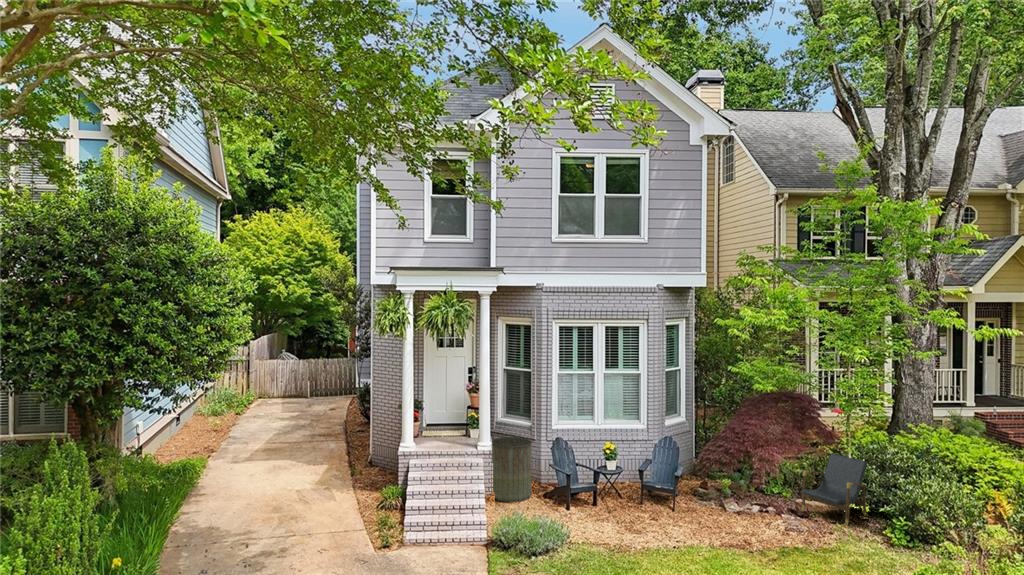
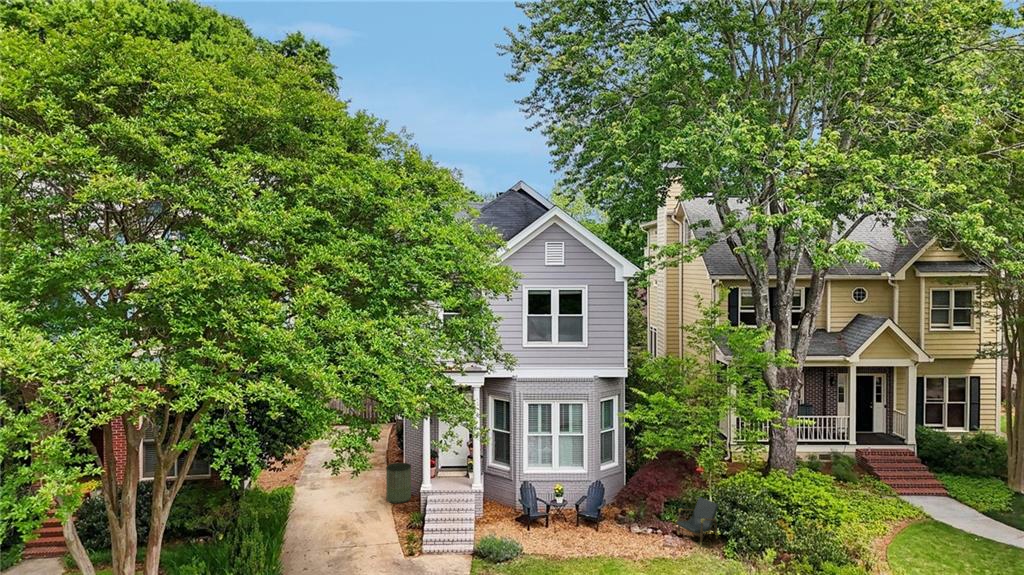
trash can: present [491,437,532,502] -> present [386,463,411,503]

